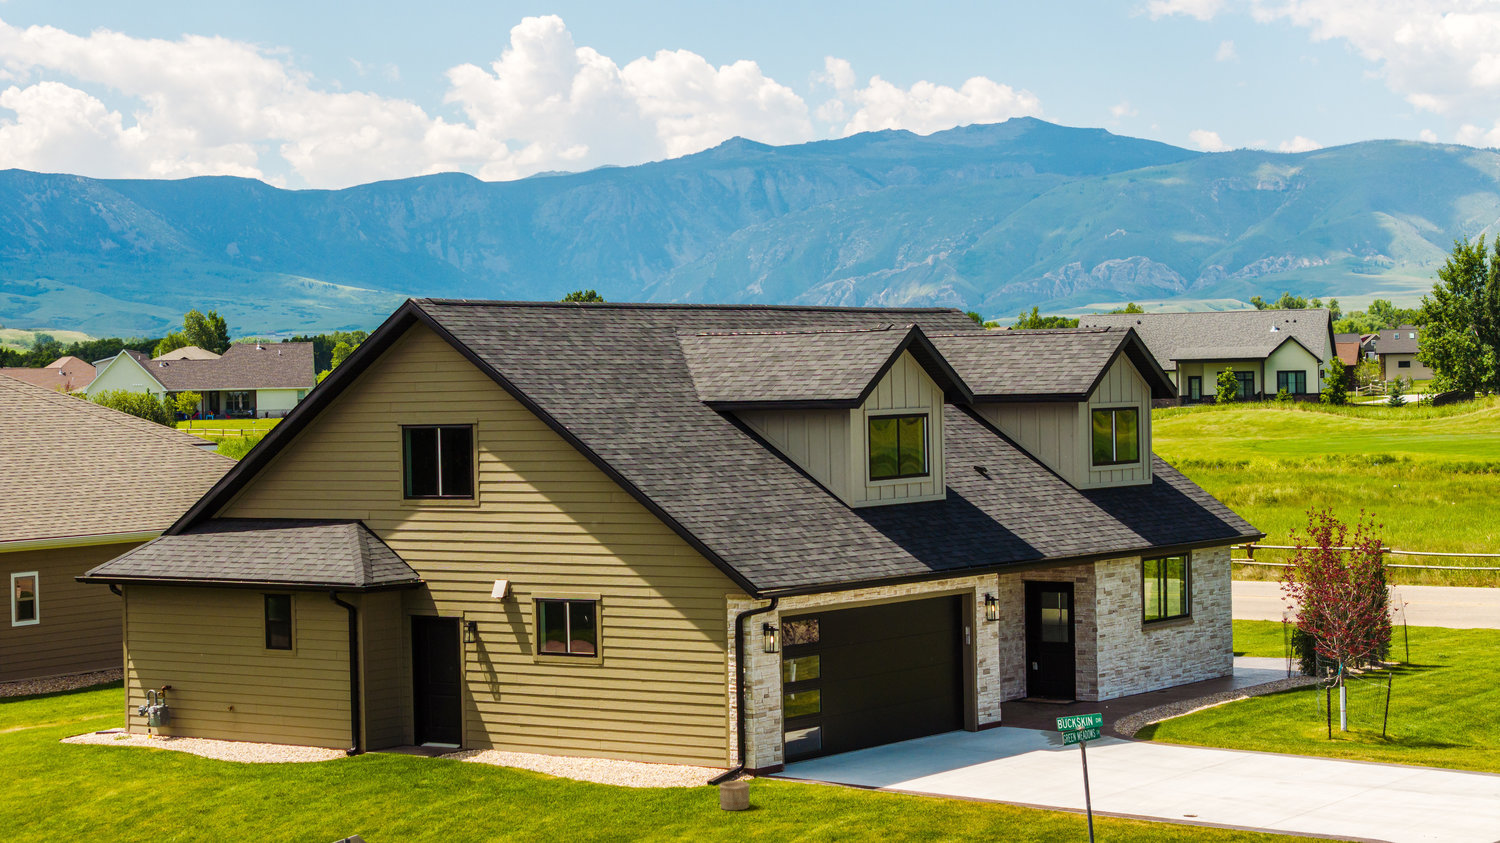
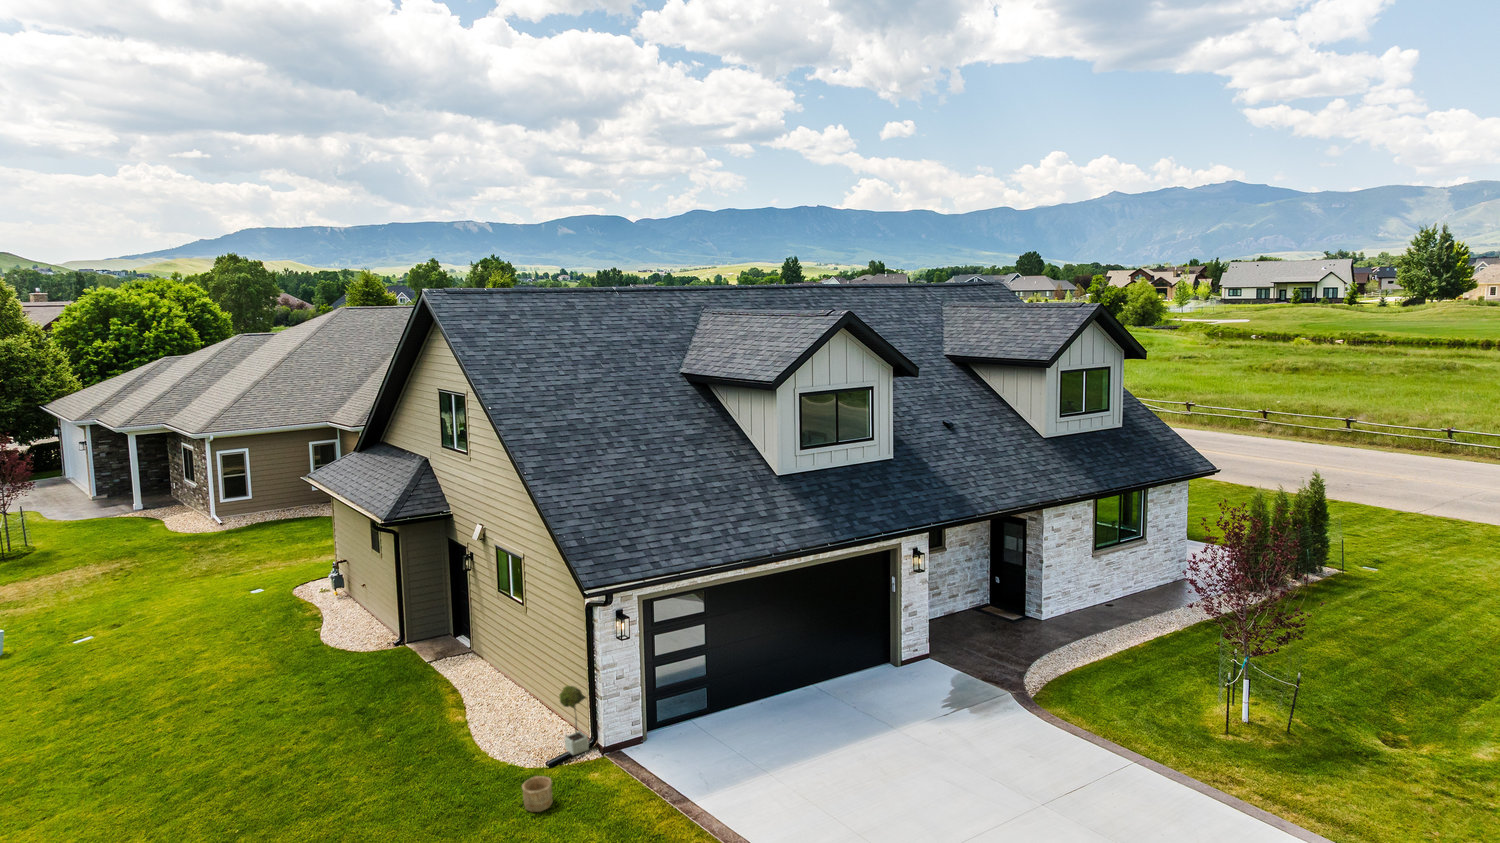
potted tree: none [697,715,729,789] -> present [559,686,589,755]

